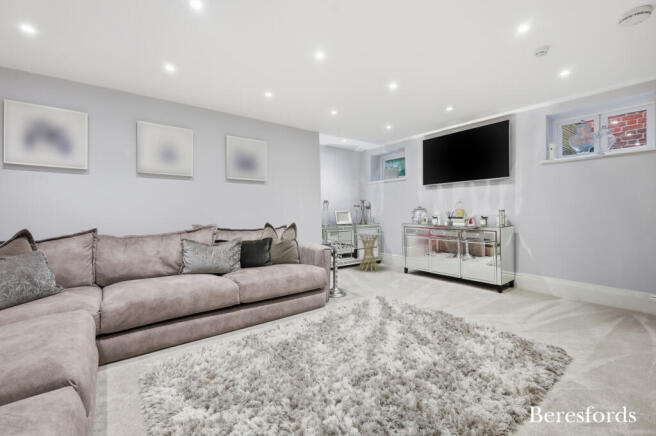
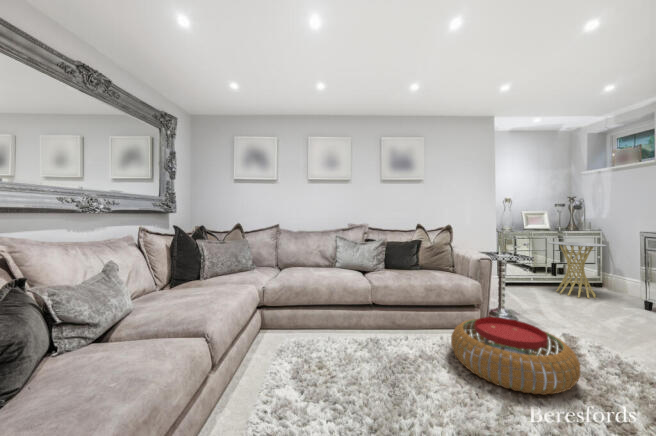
pouf: none [317,292,397,340] -> present [451,317,581,395]

